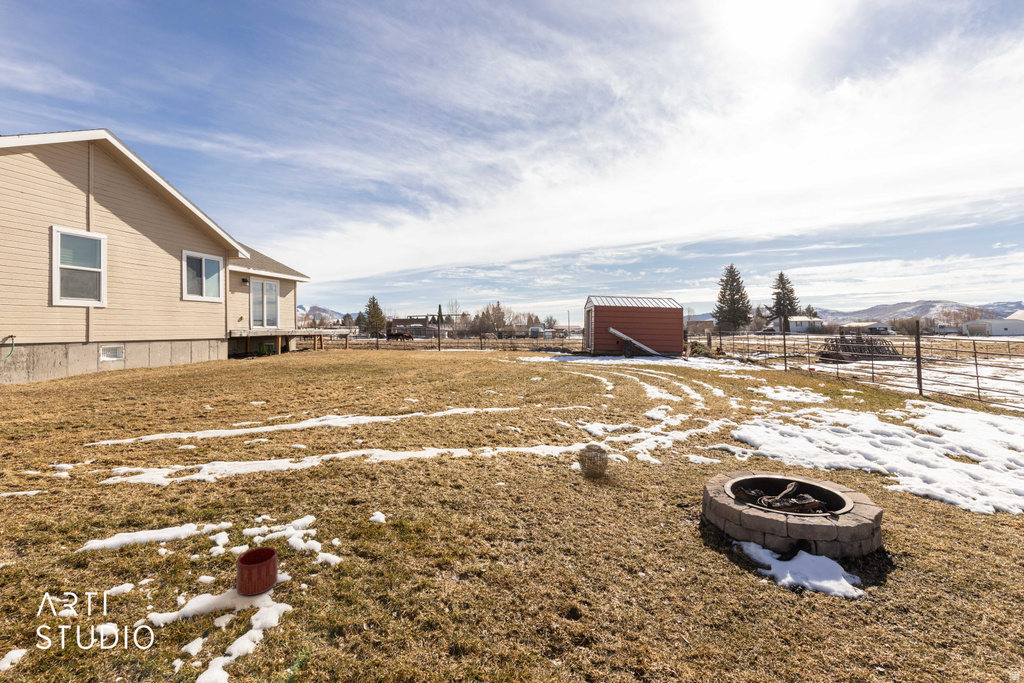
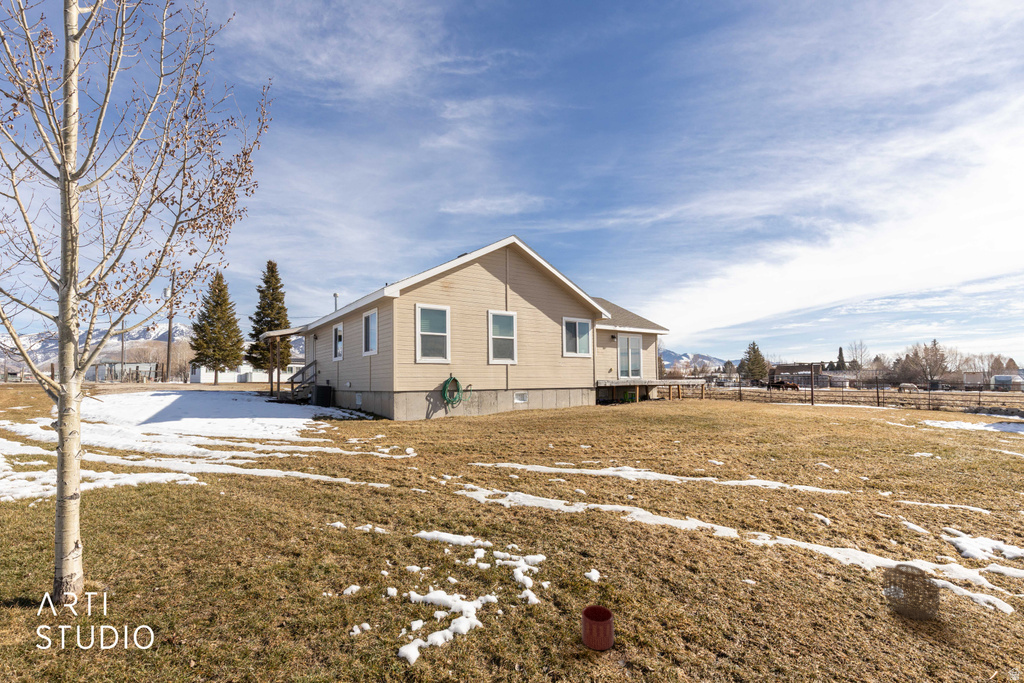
planter: present [237,547,278,595] -> present [582,605,614,650]

